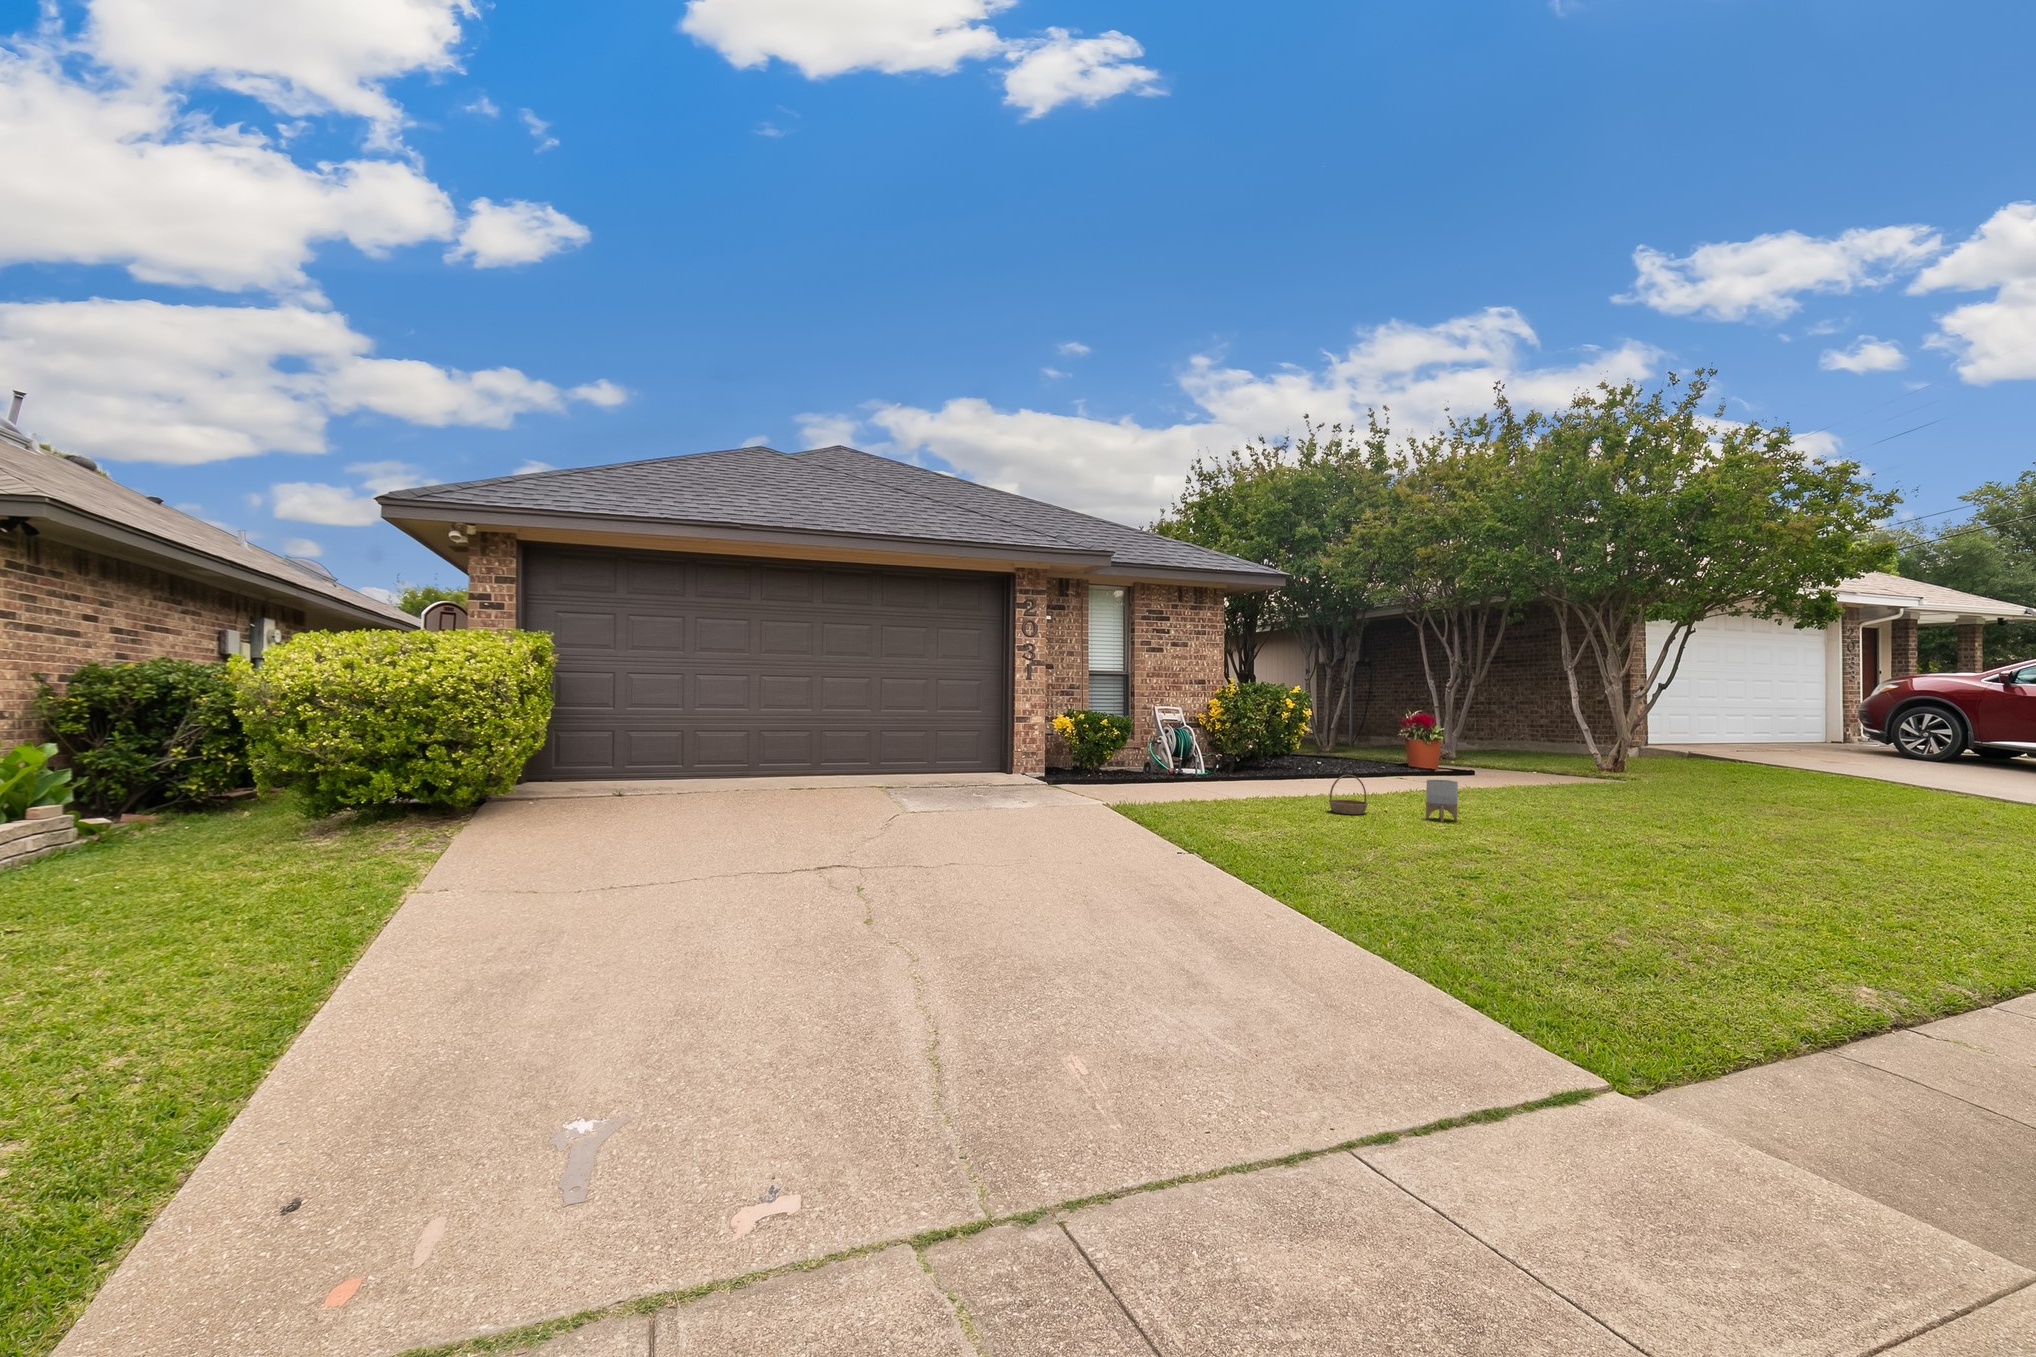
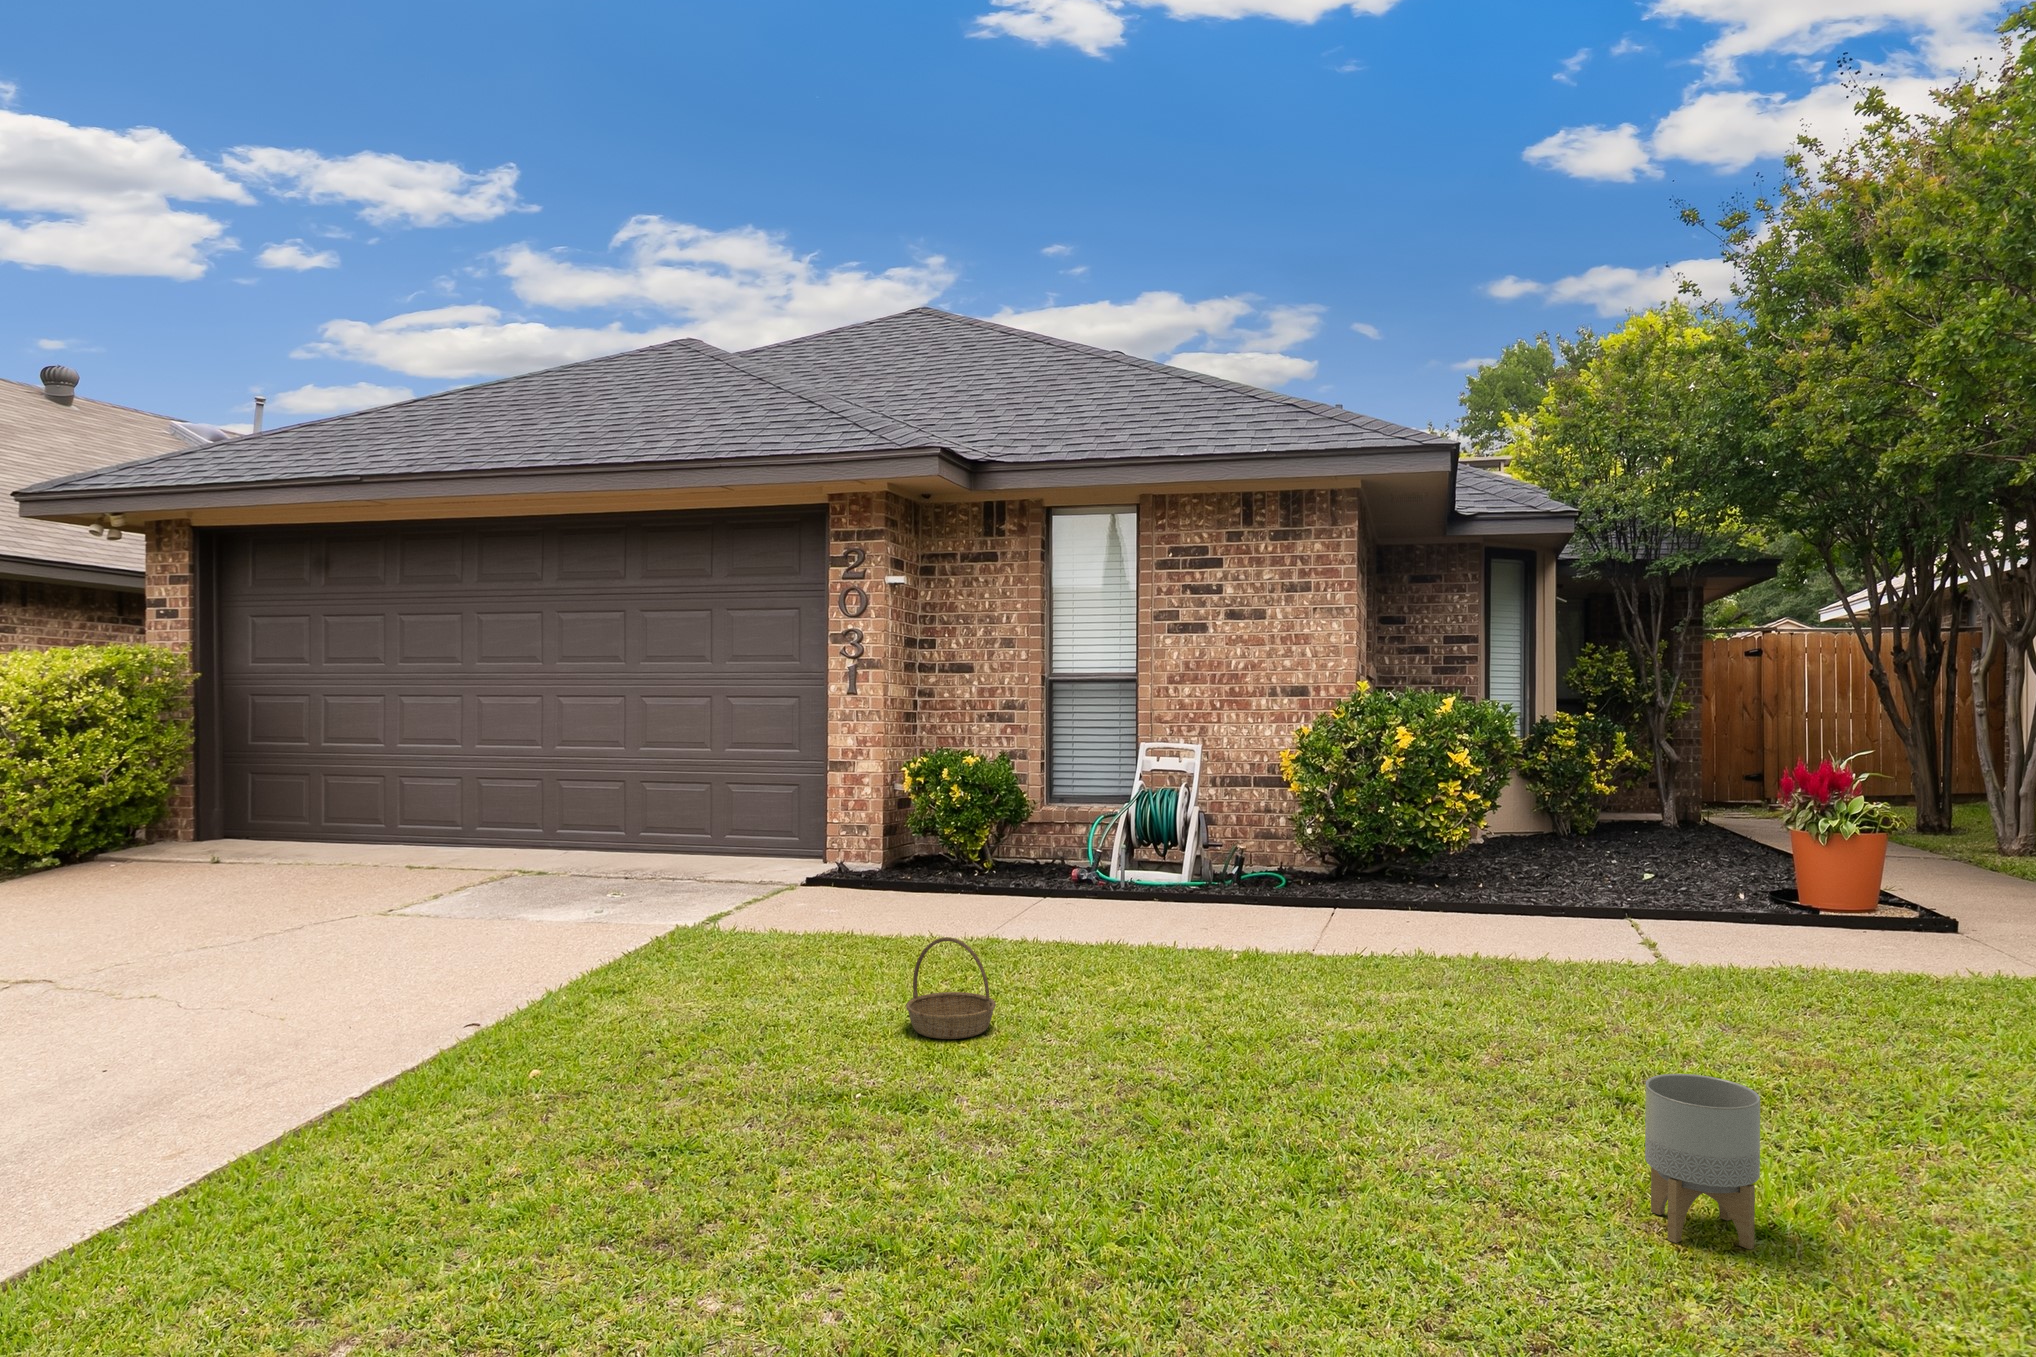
planter: present [1426,779,1458,822] -> present [1645,1074,1760,1249]

